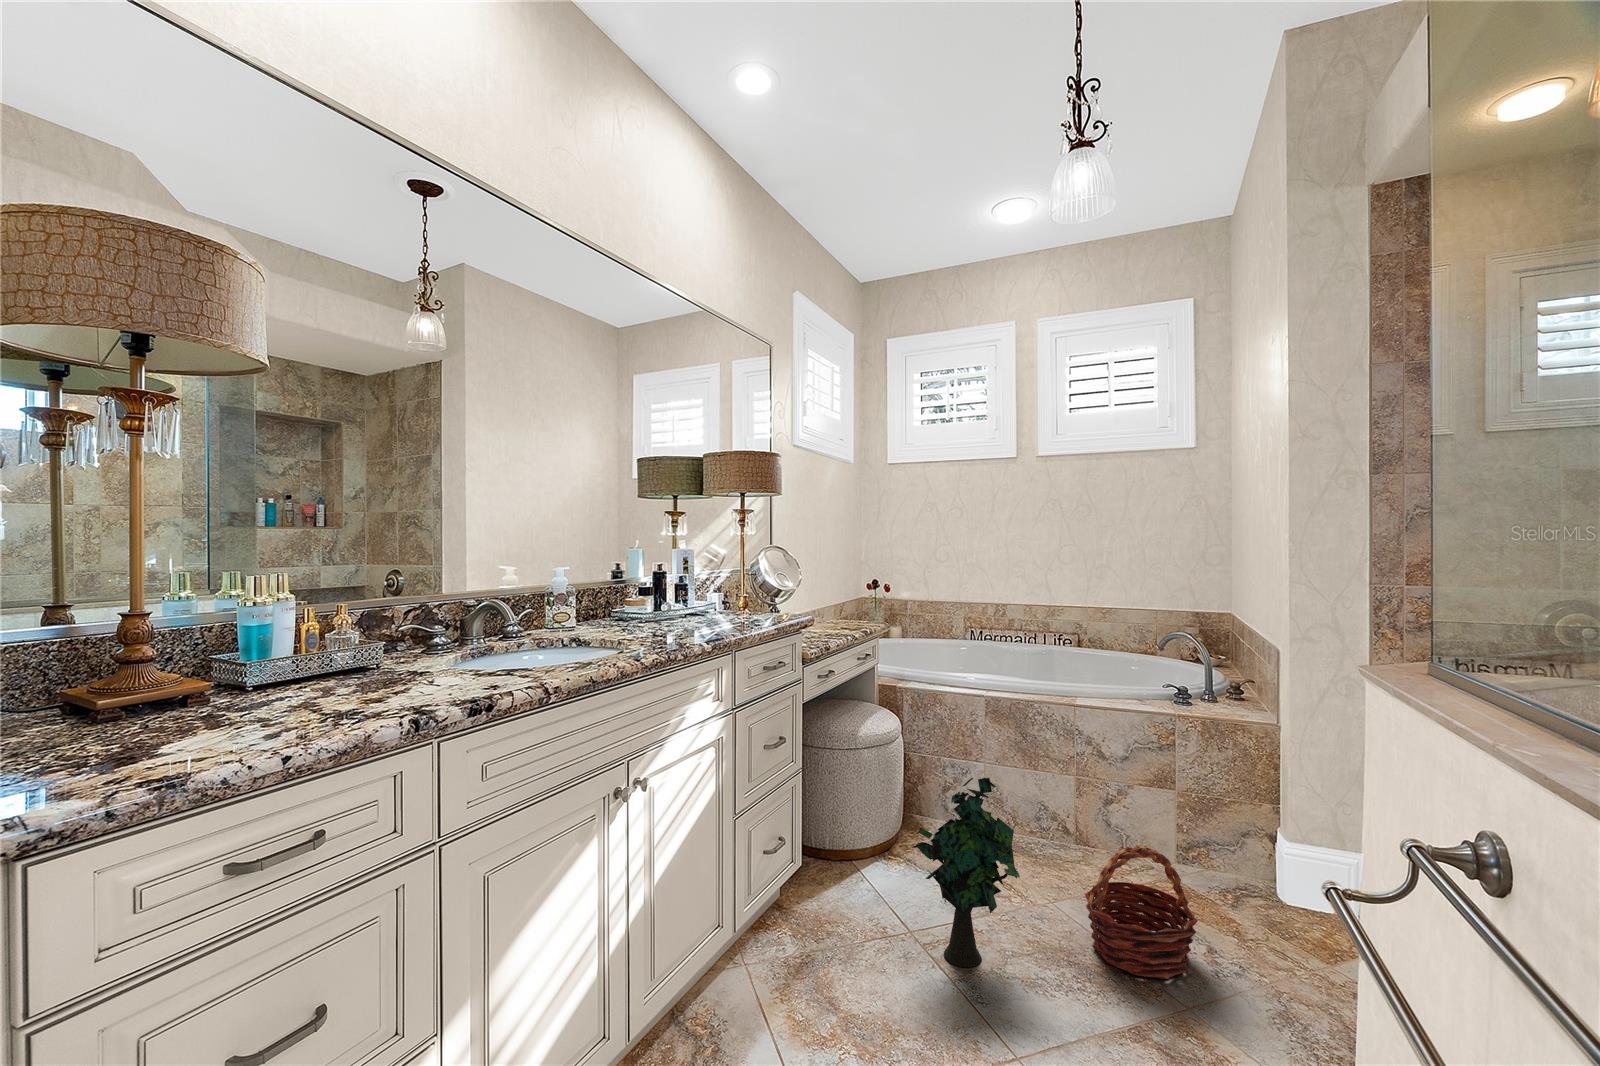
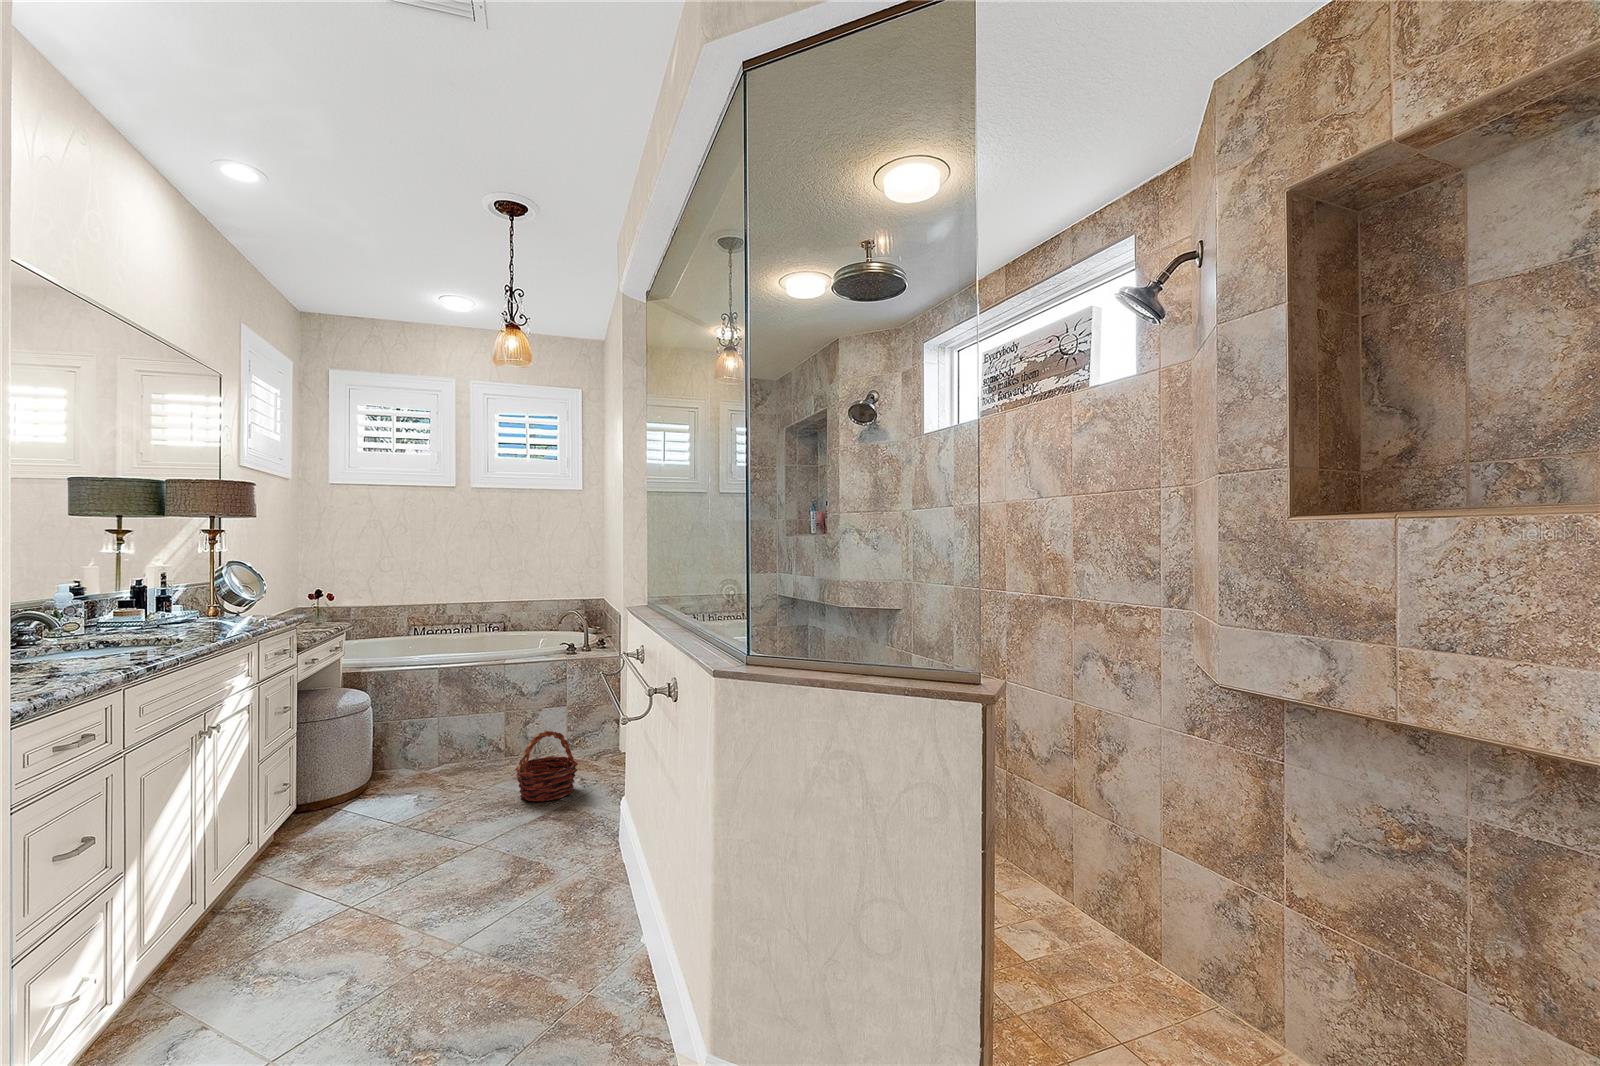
decorative plant: present [911,778,1020,967] -> none [400,705,476,828]

